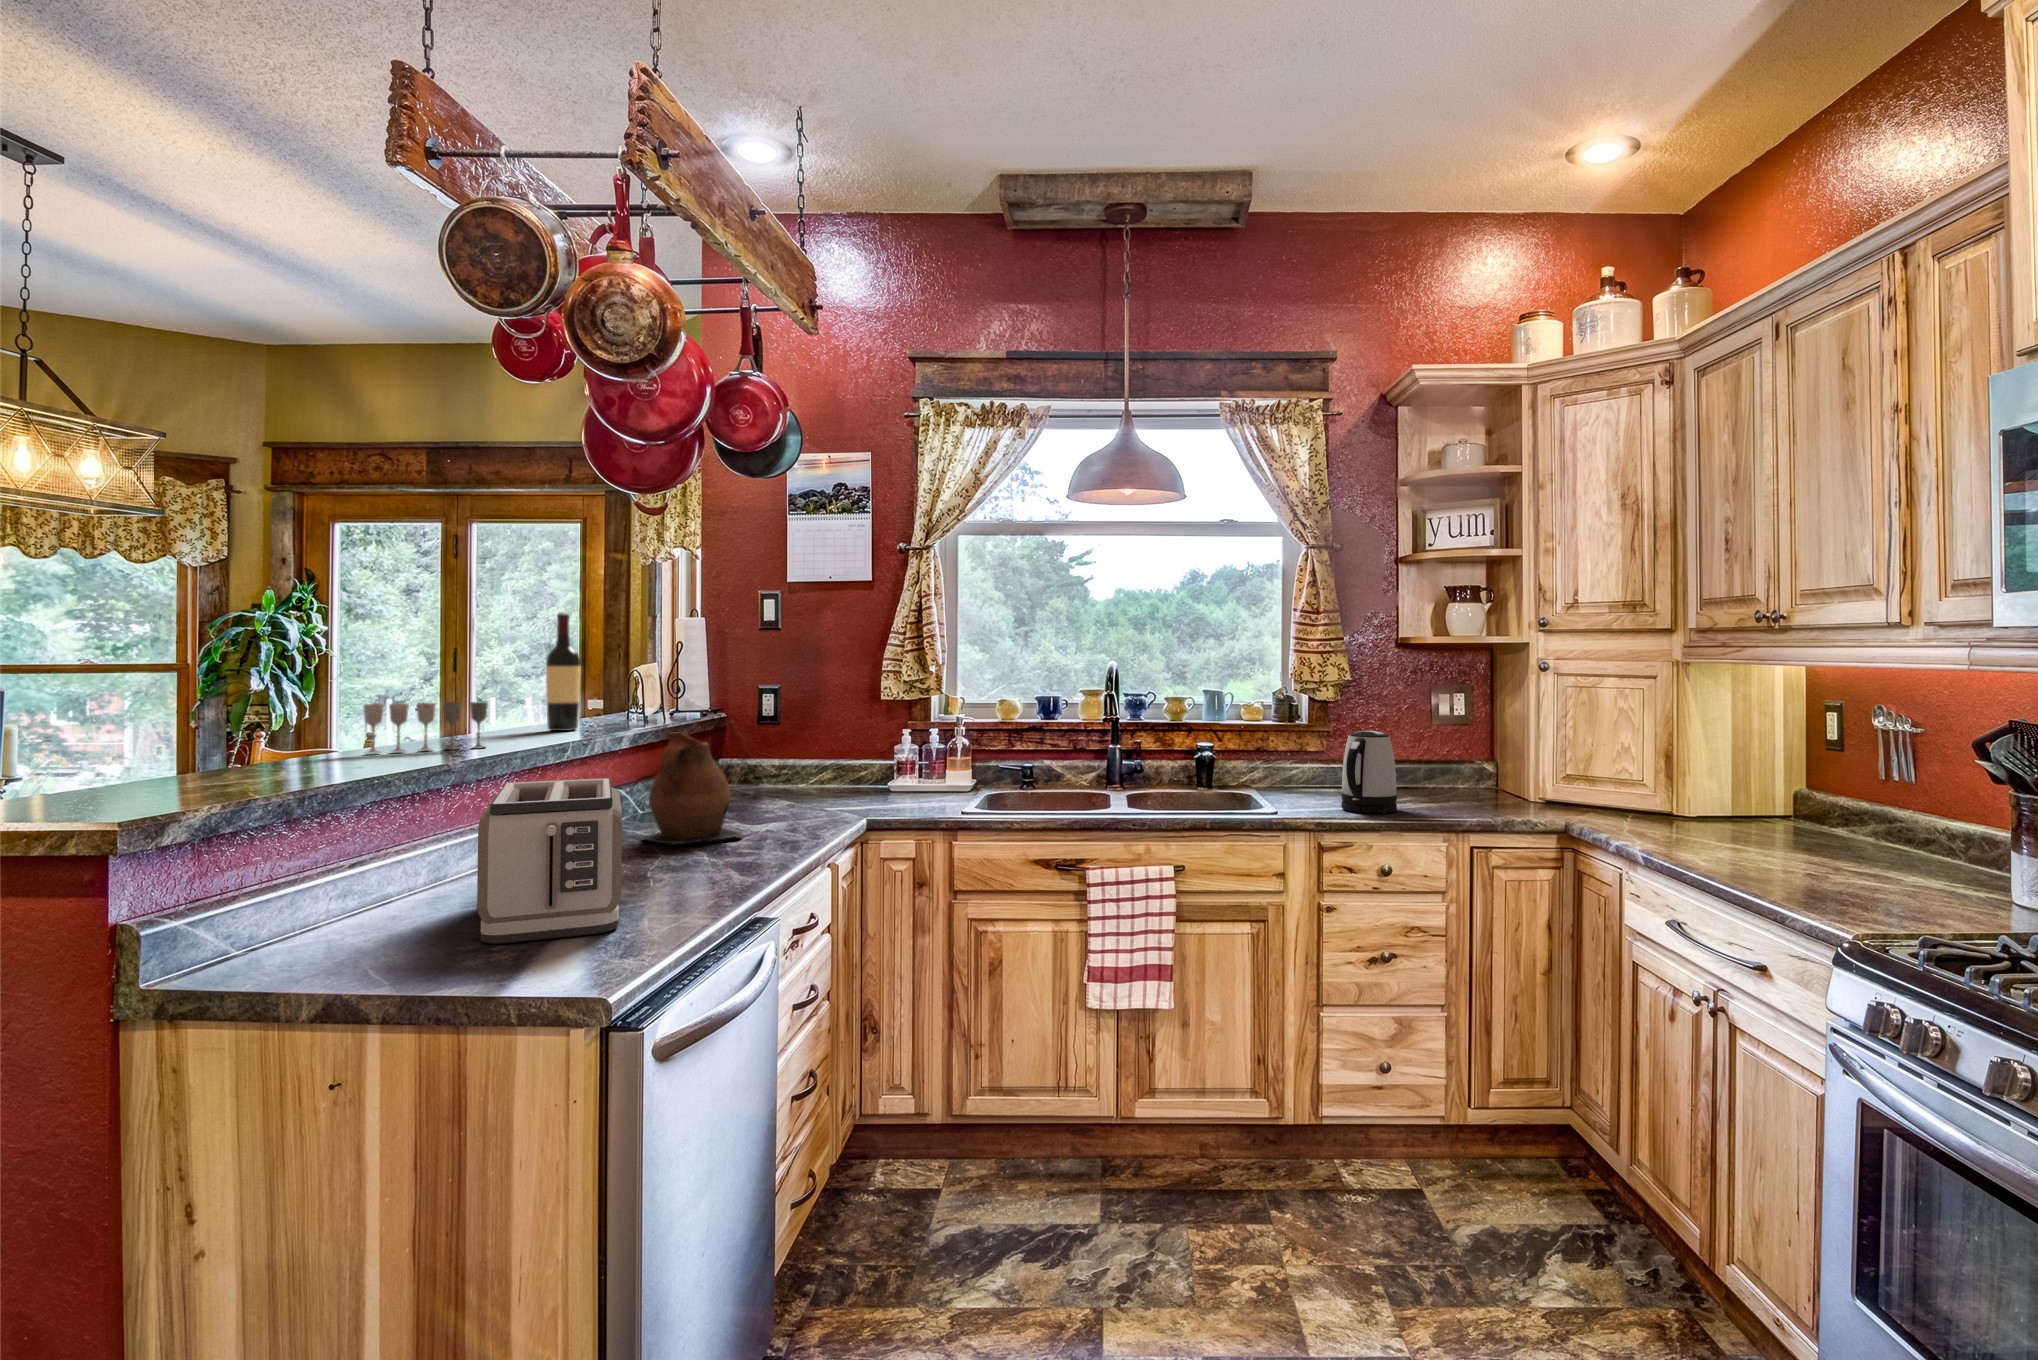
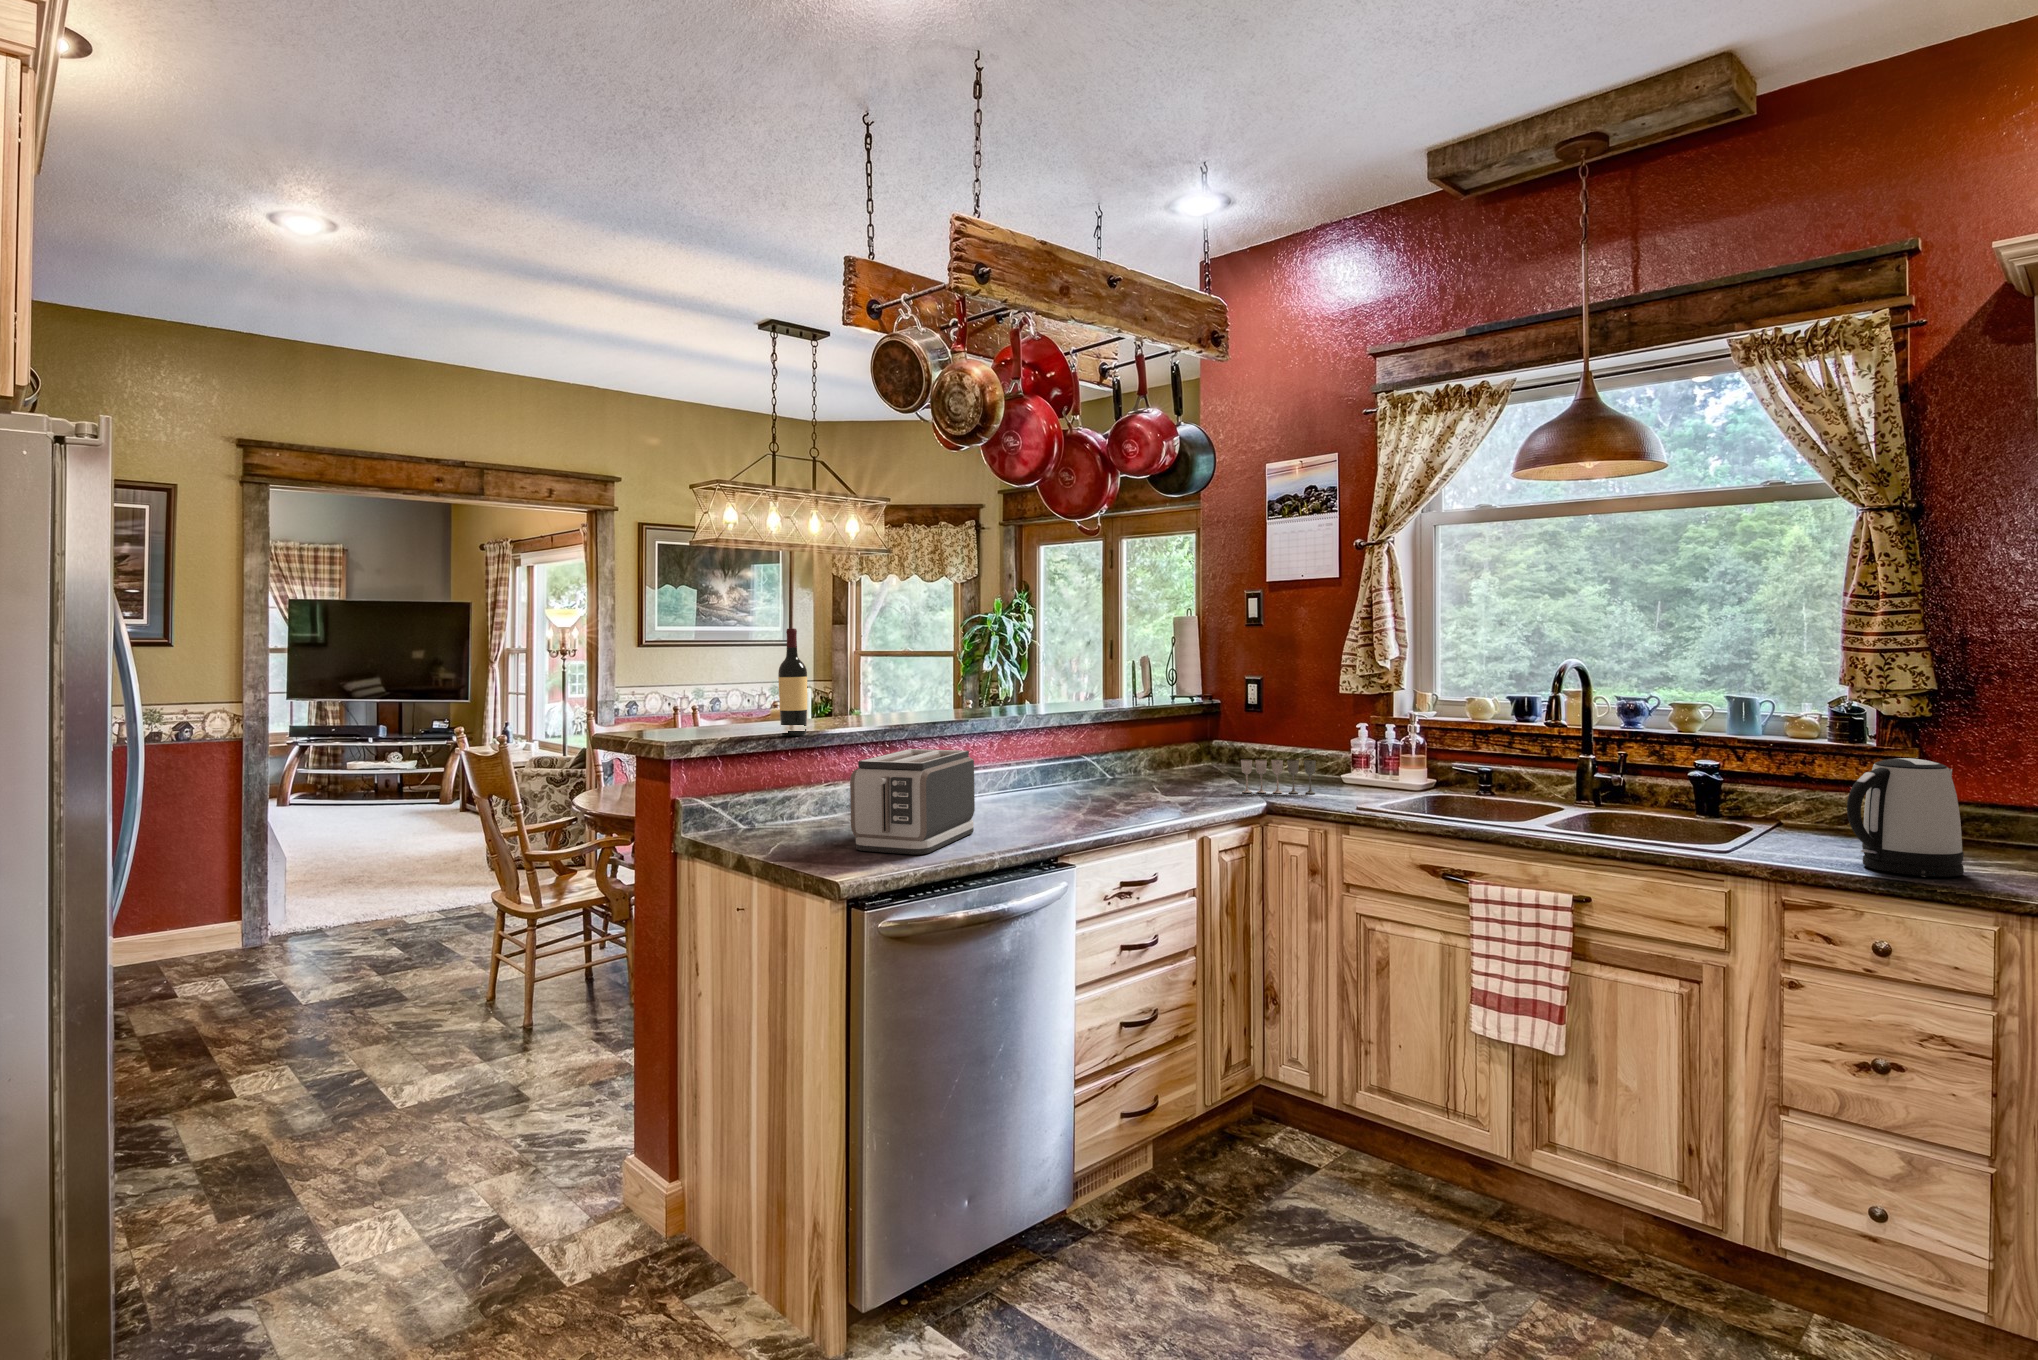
wine bottle: present [546,614,581,731] -> present [778,628,807,736]
wine glass: present [364,702,488,753] -> present [1241,759,1316,794]
ceramic pitcher: present [644,733,743,844] -> none [1057,719,1131,810]

